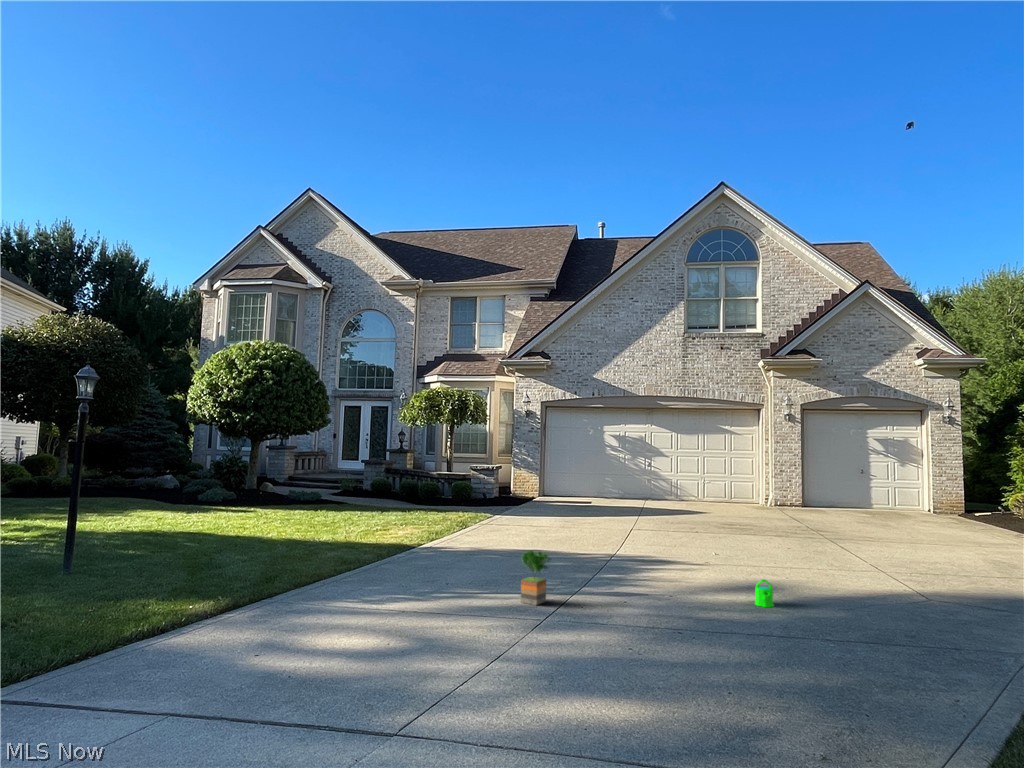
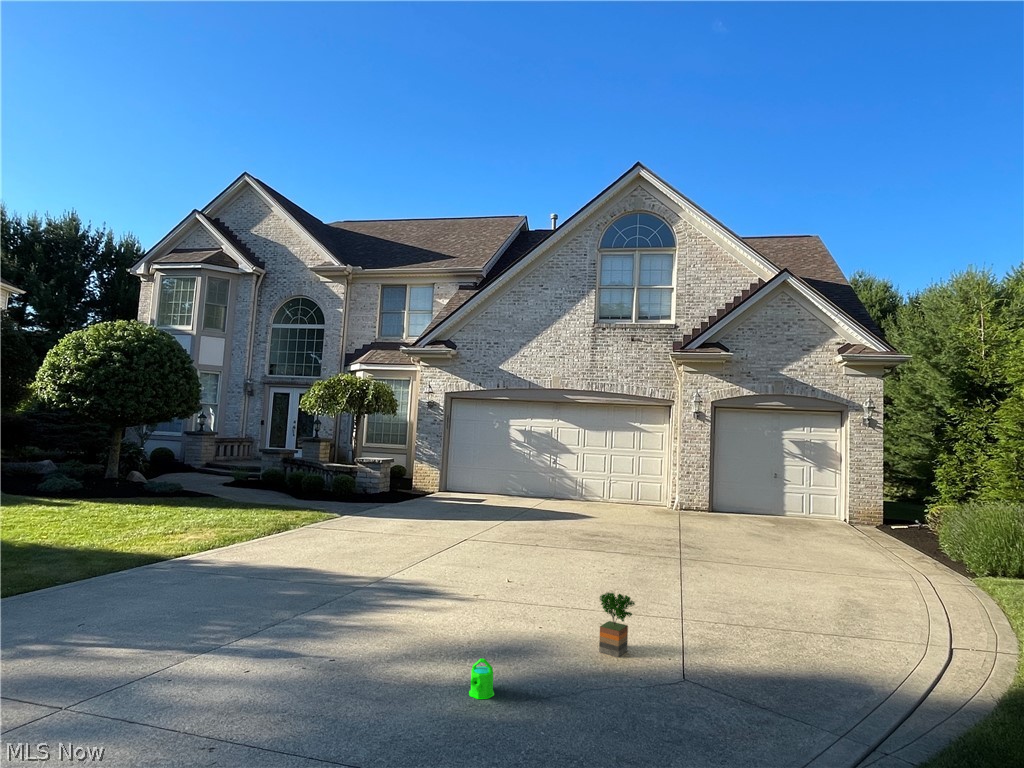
potted tree: present [521,551,551,605] -> present [599,593,635,657]

